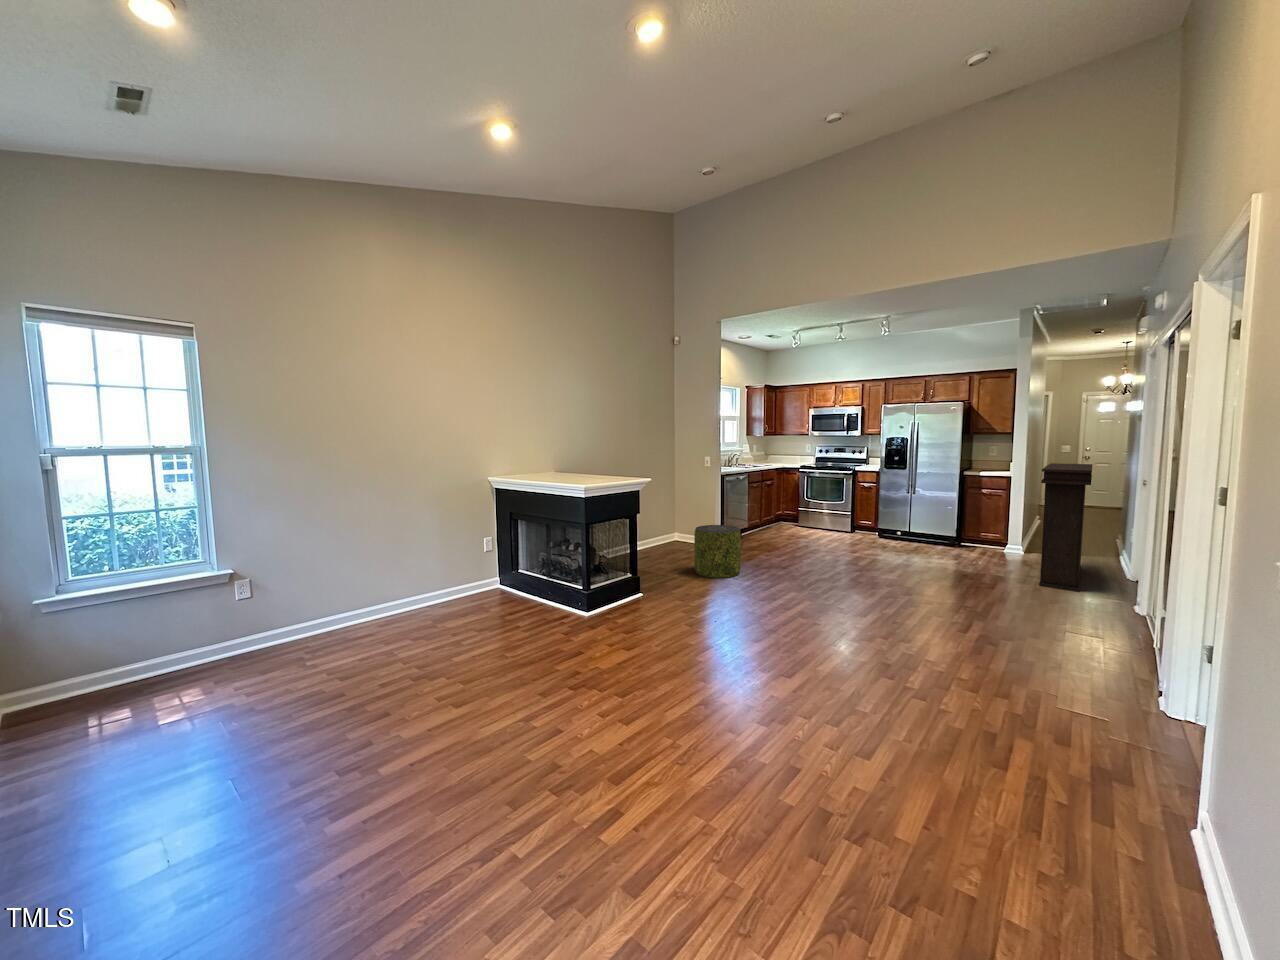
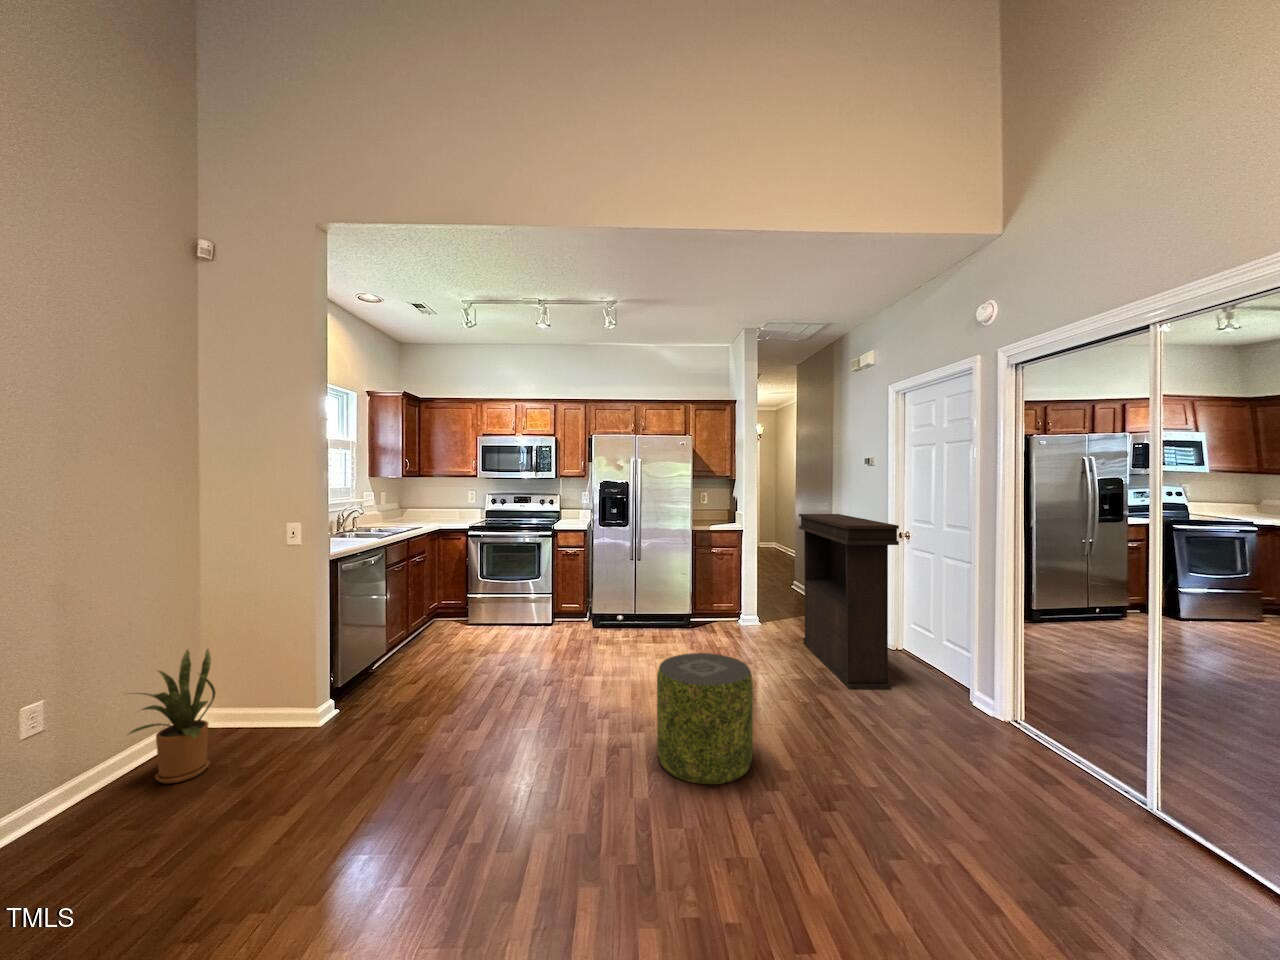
house plant: none [652,505,680,551] -> present [129,649,215,784]
pouf: present [694,525,741,578] -> present [657,653,753,784]

